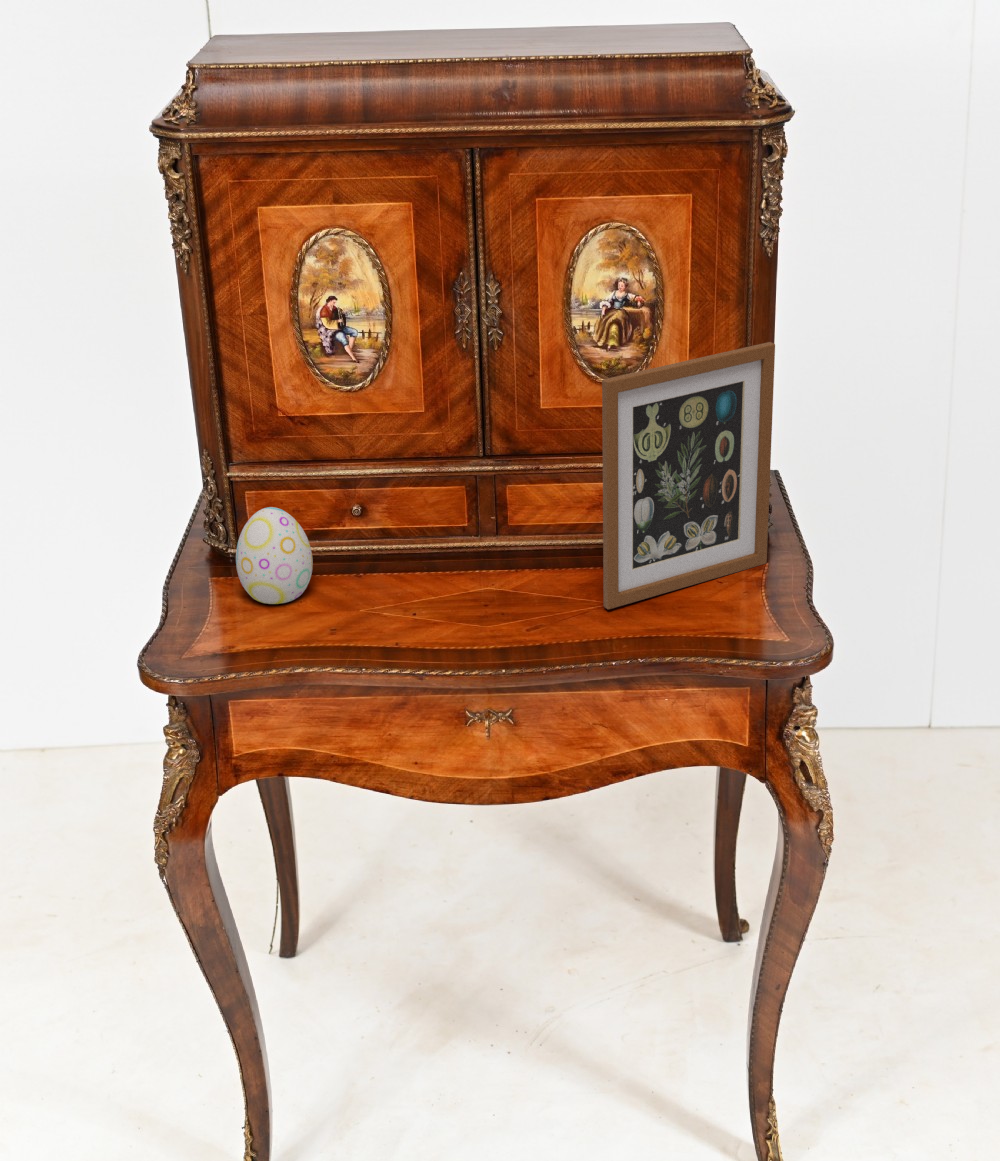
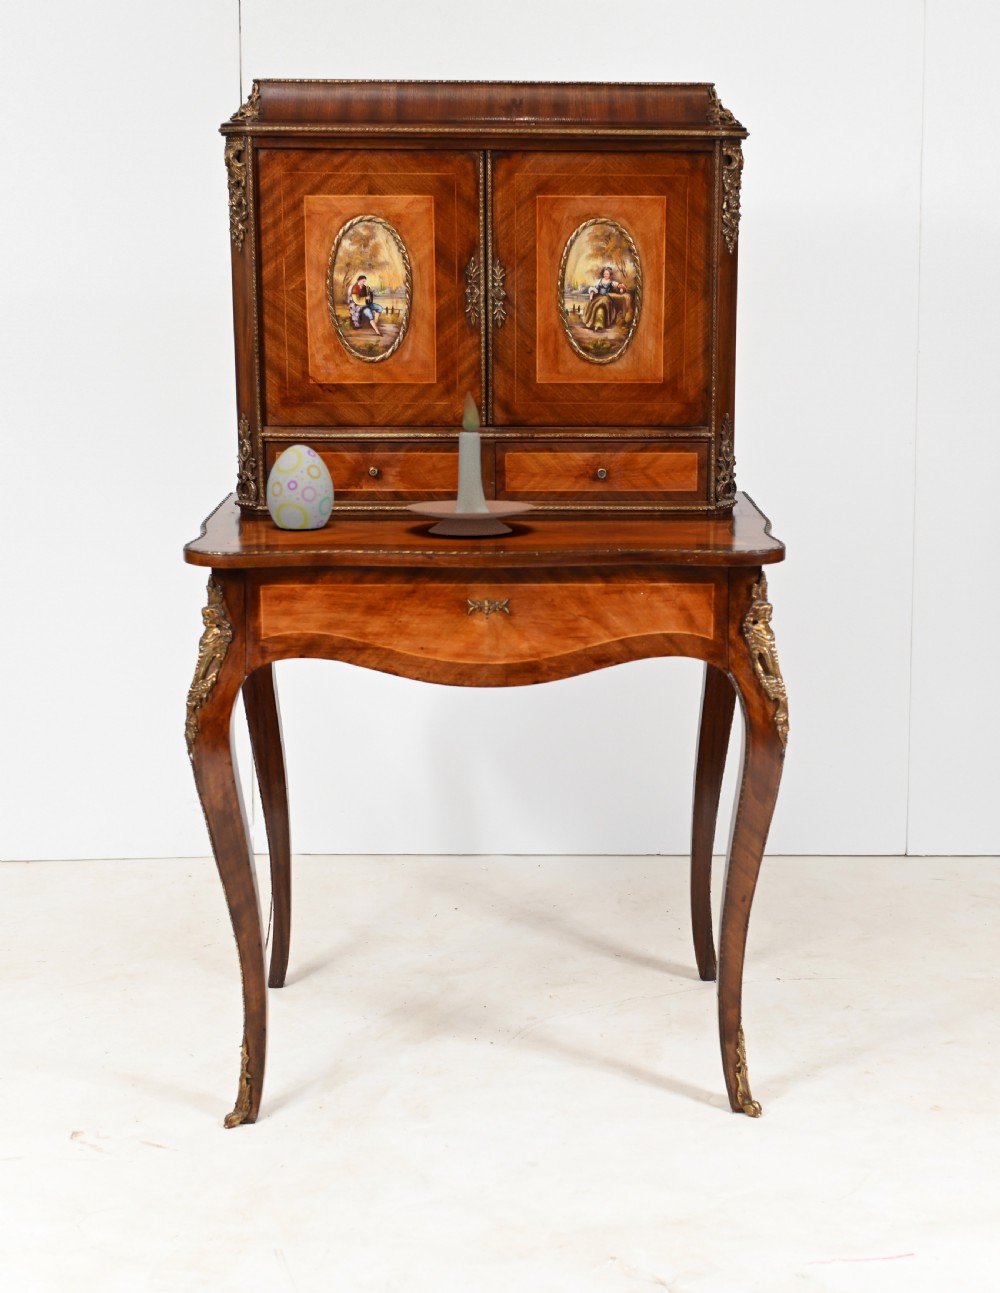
picture frame: present [602,342,775,609] -> none [589,315,736,531]
candle holder: none [395,460,540,627] -> present [406,392,534,535]

